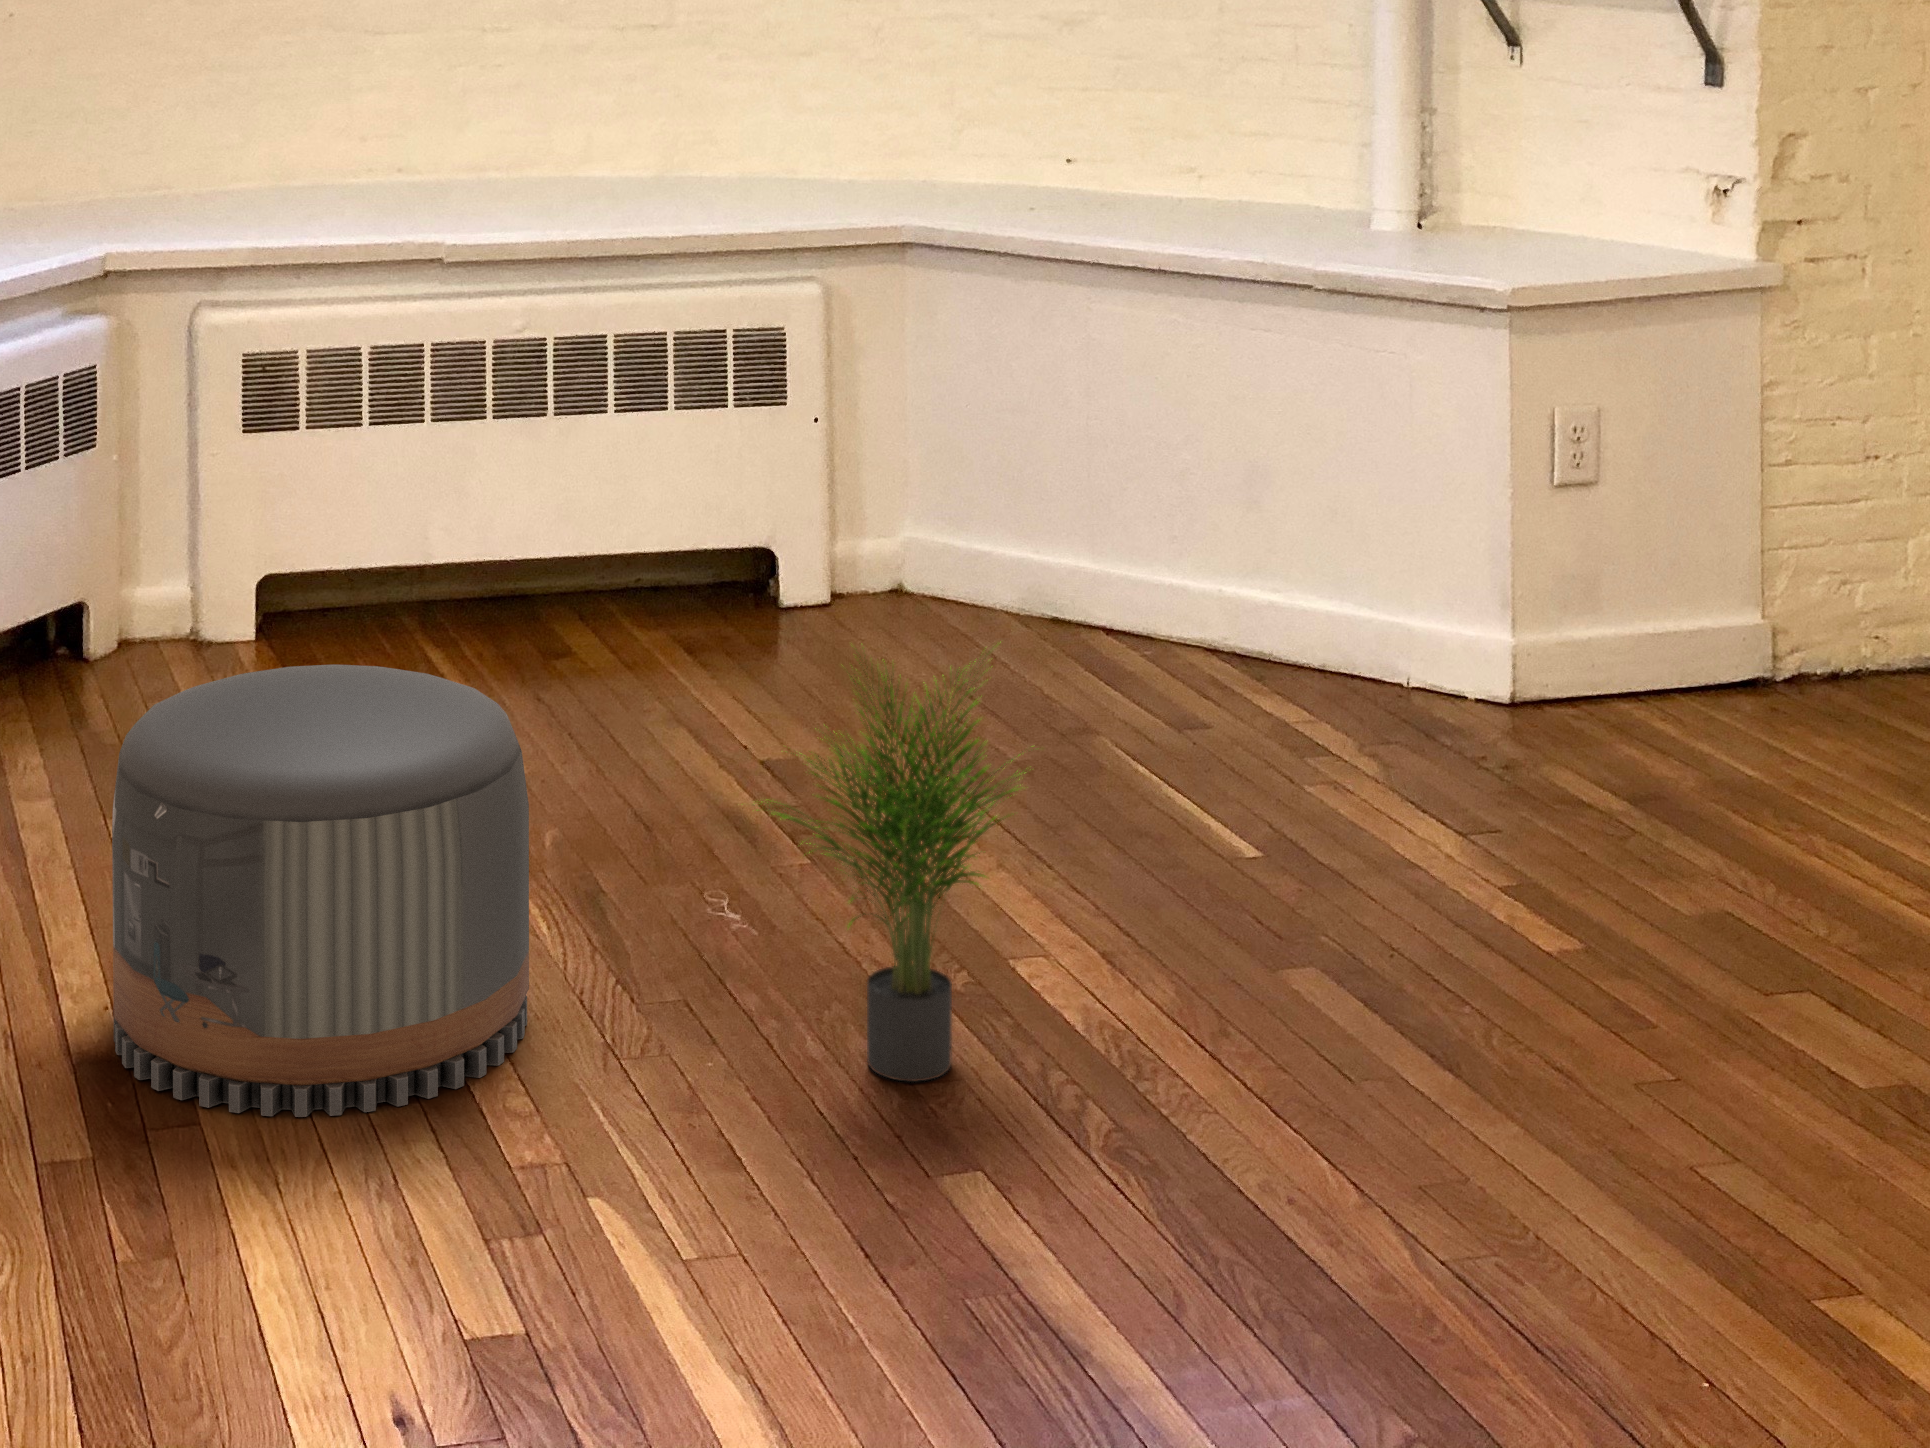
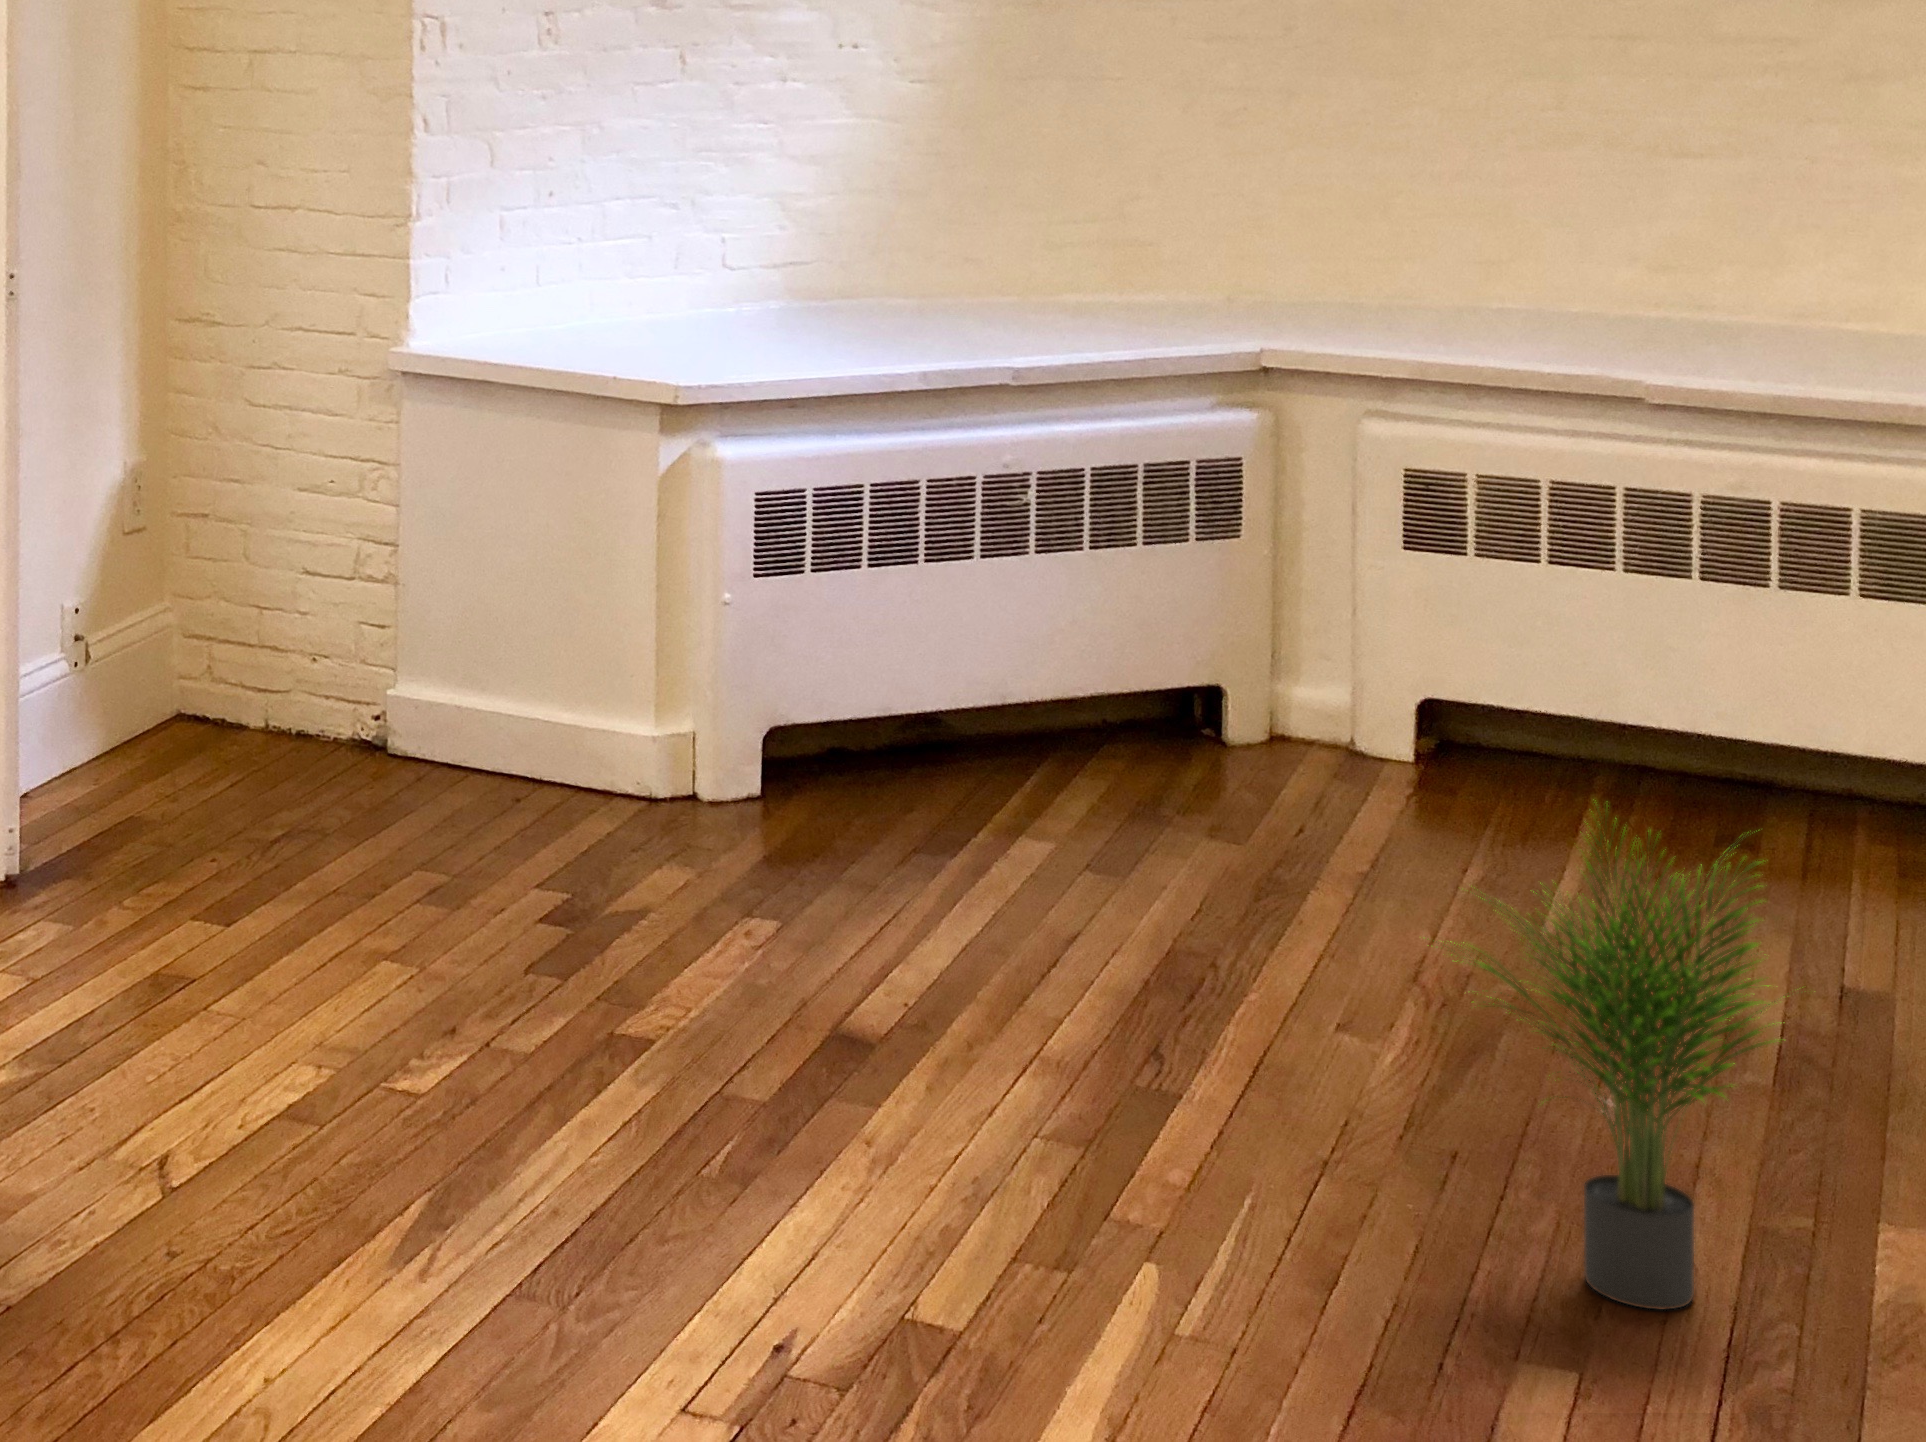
pouf: present [112,664,529,1117] -> none [860,722,1291,1153]

